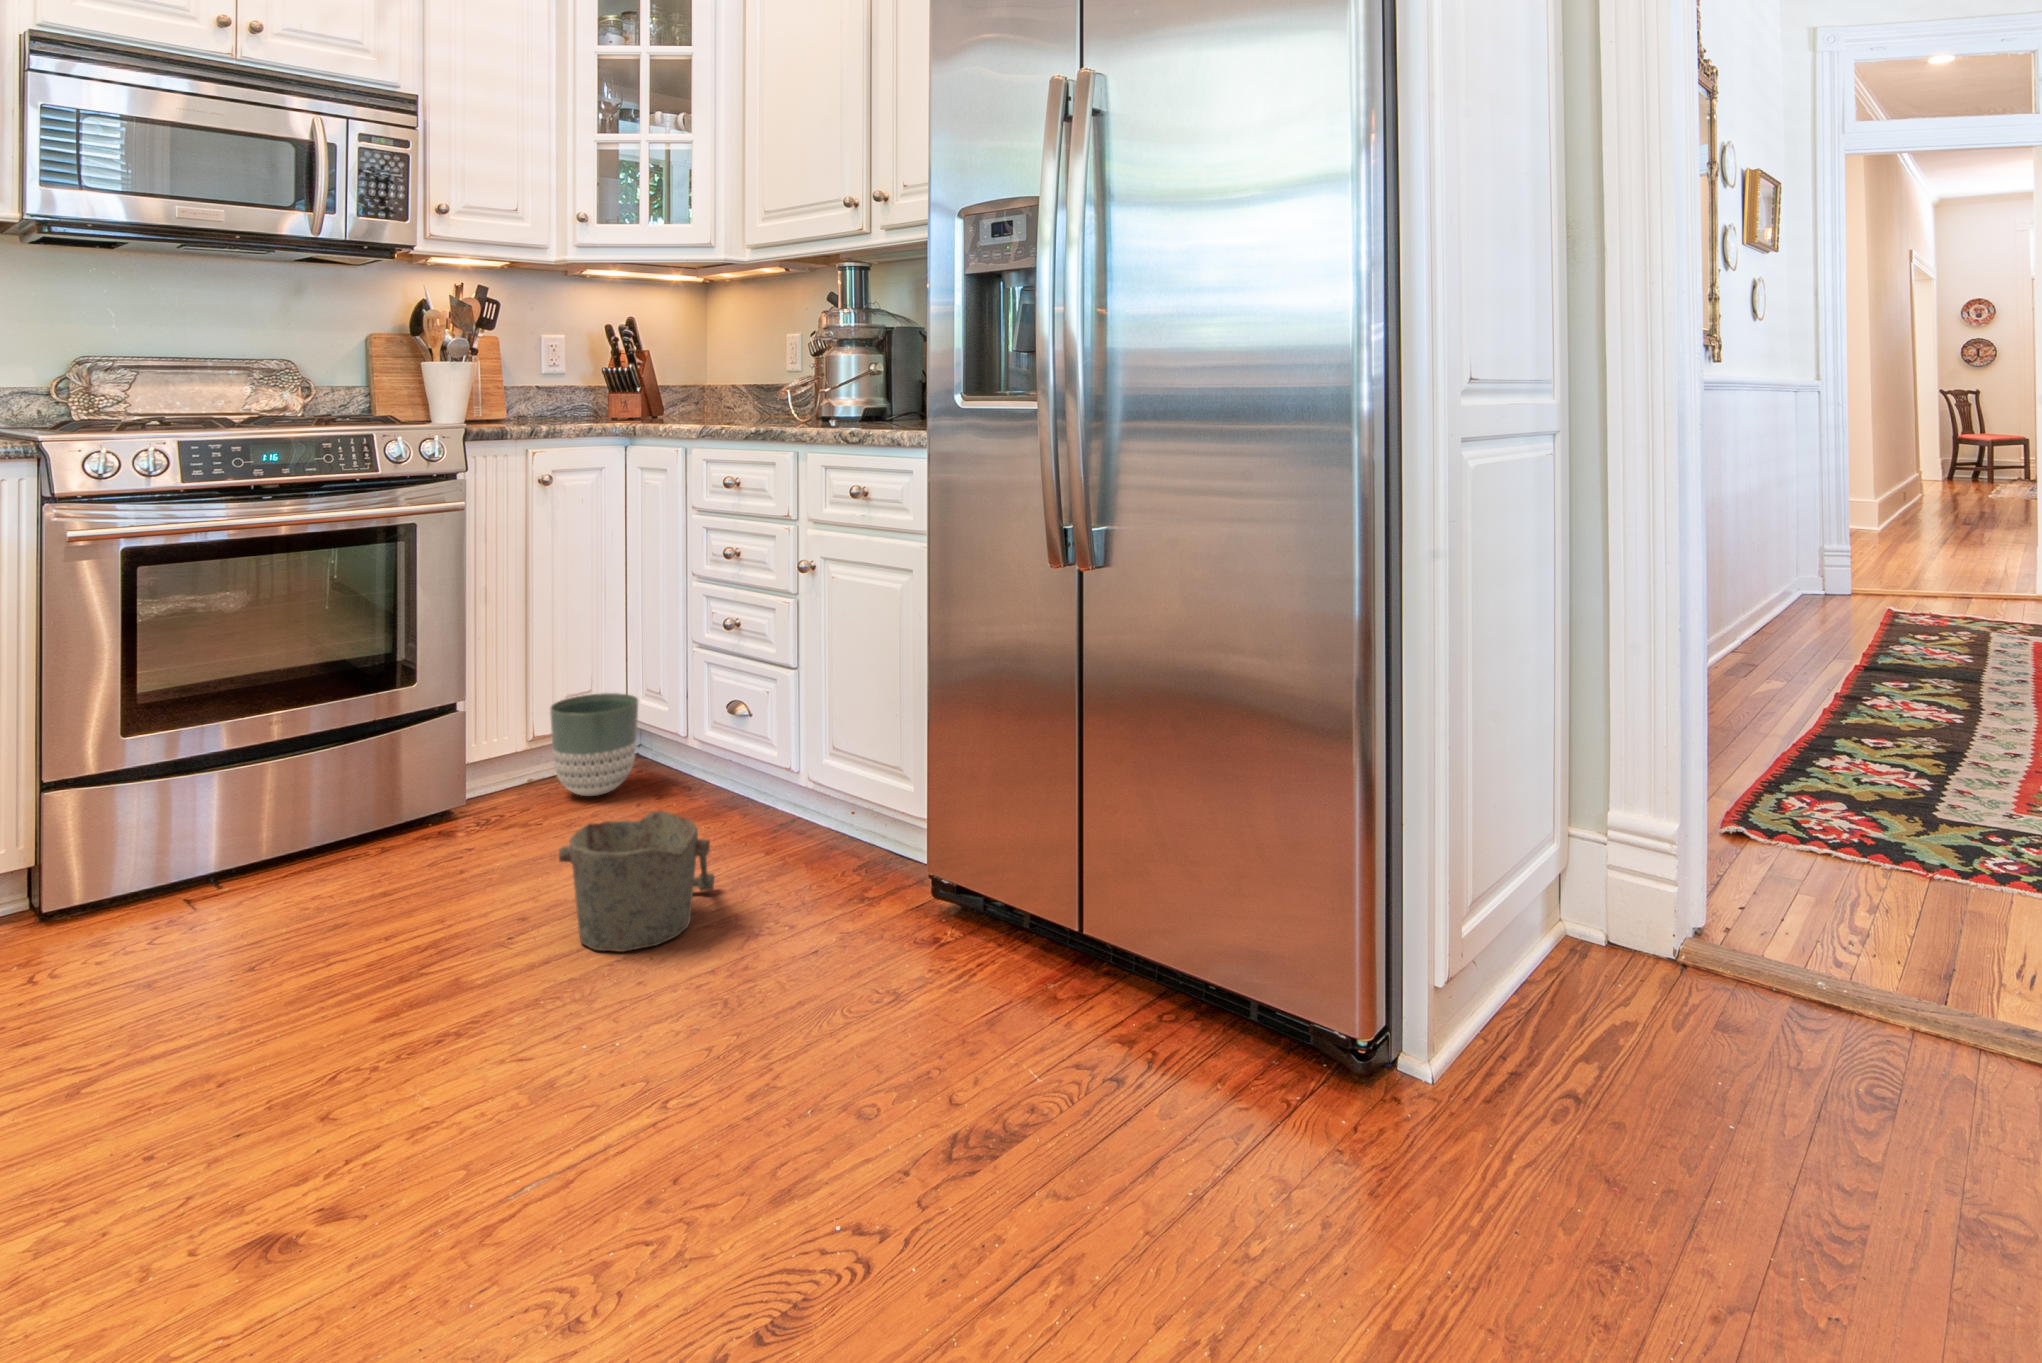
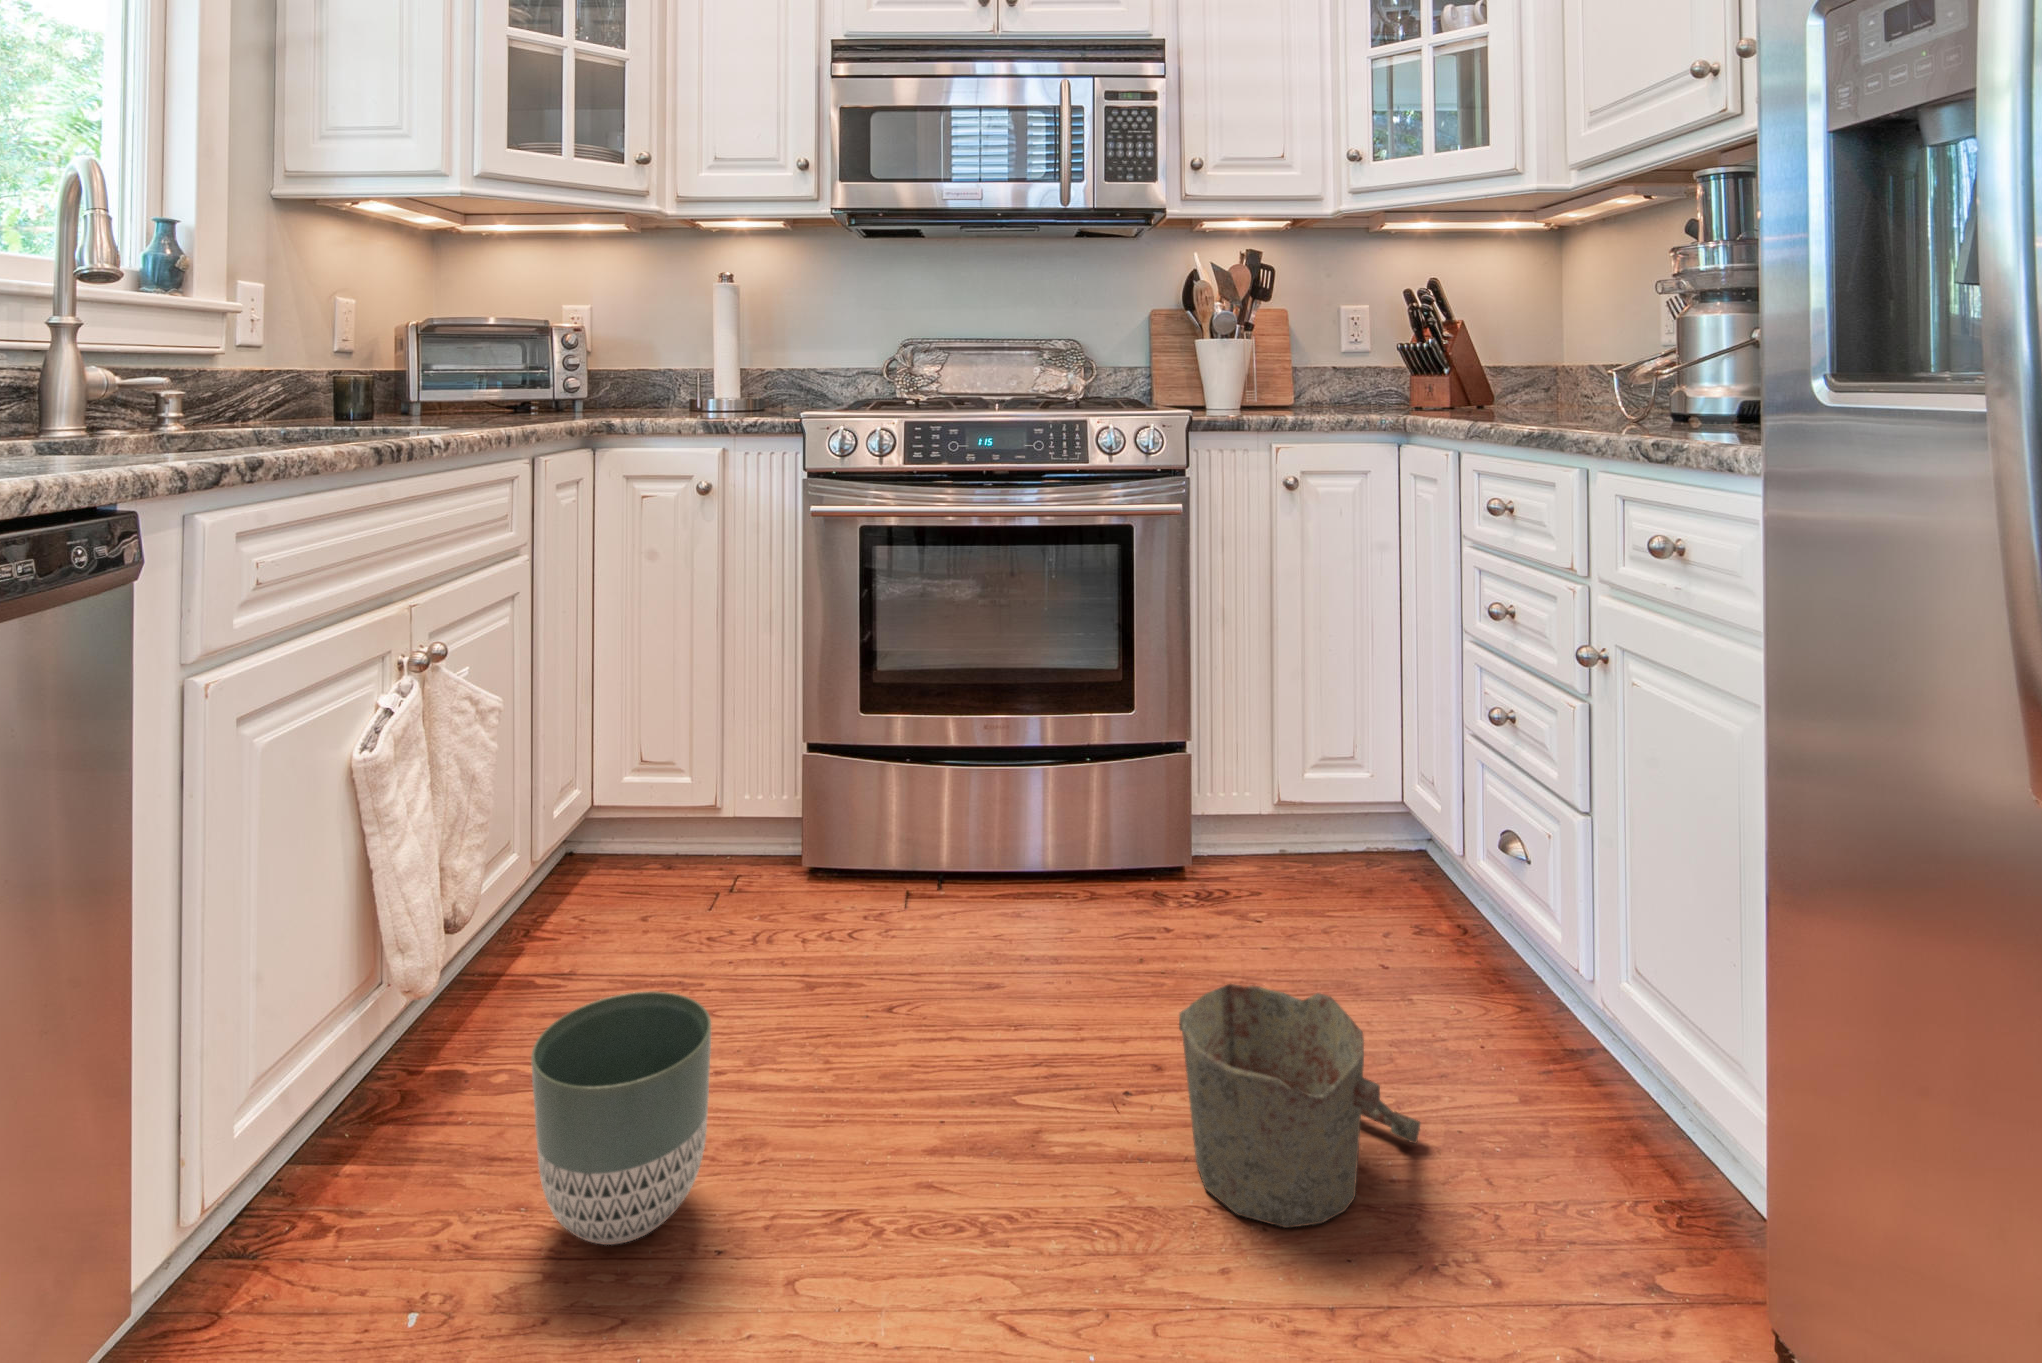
planter: present [550,693,638,796] -> present [531,992,711,1245]

